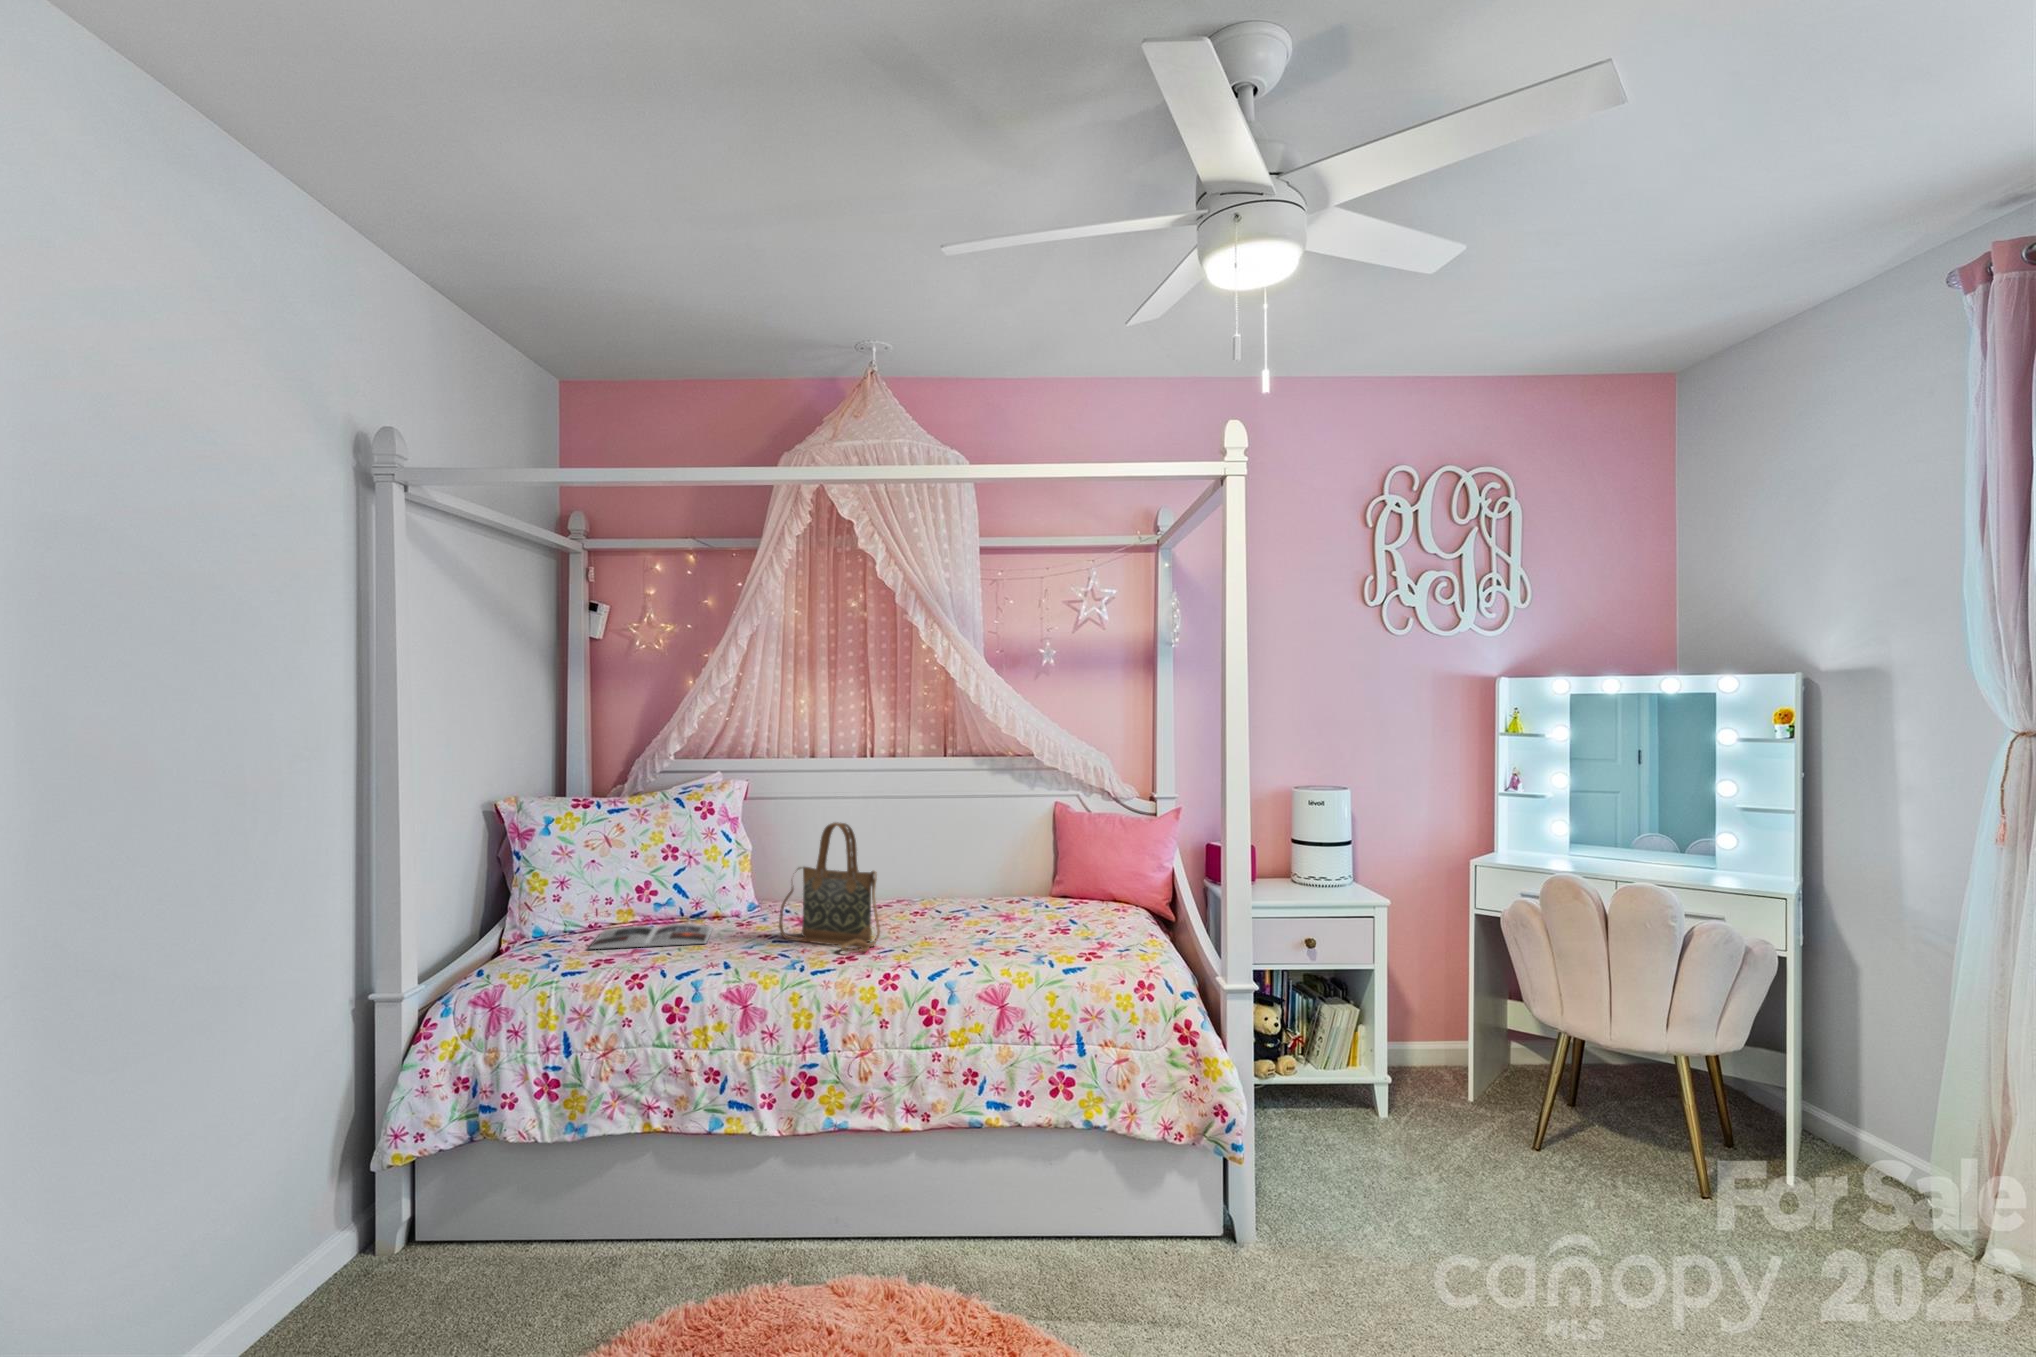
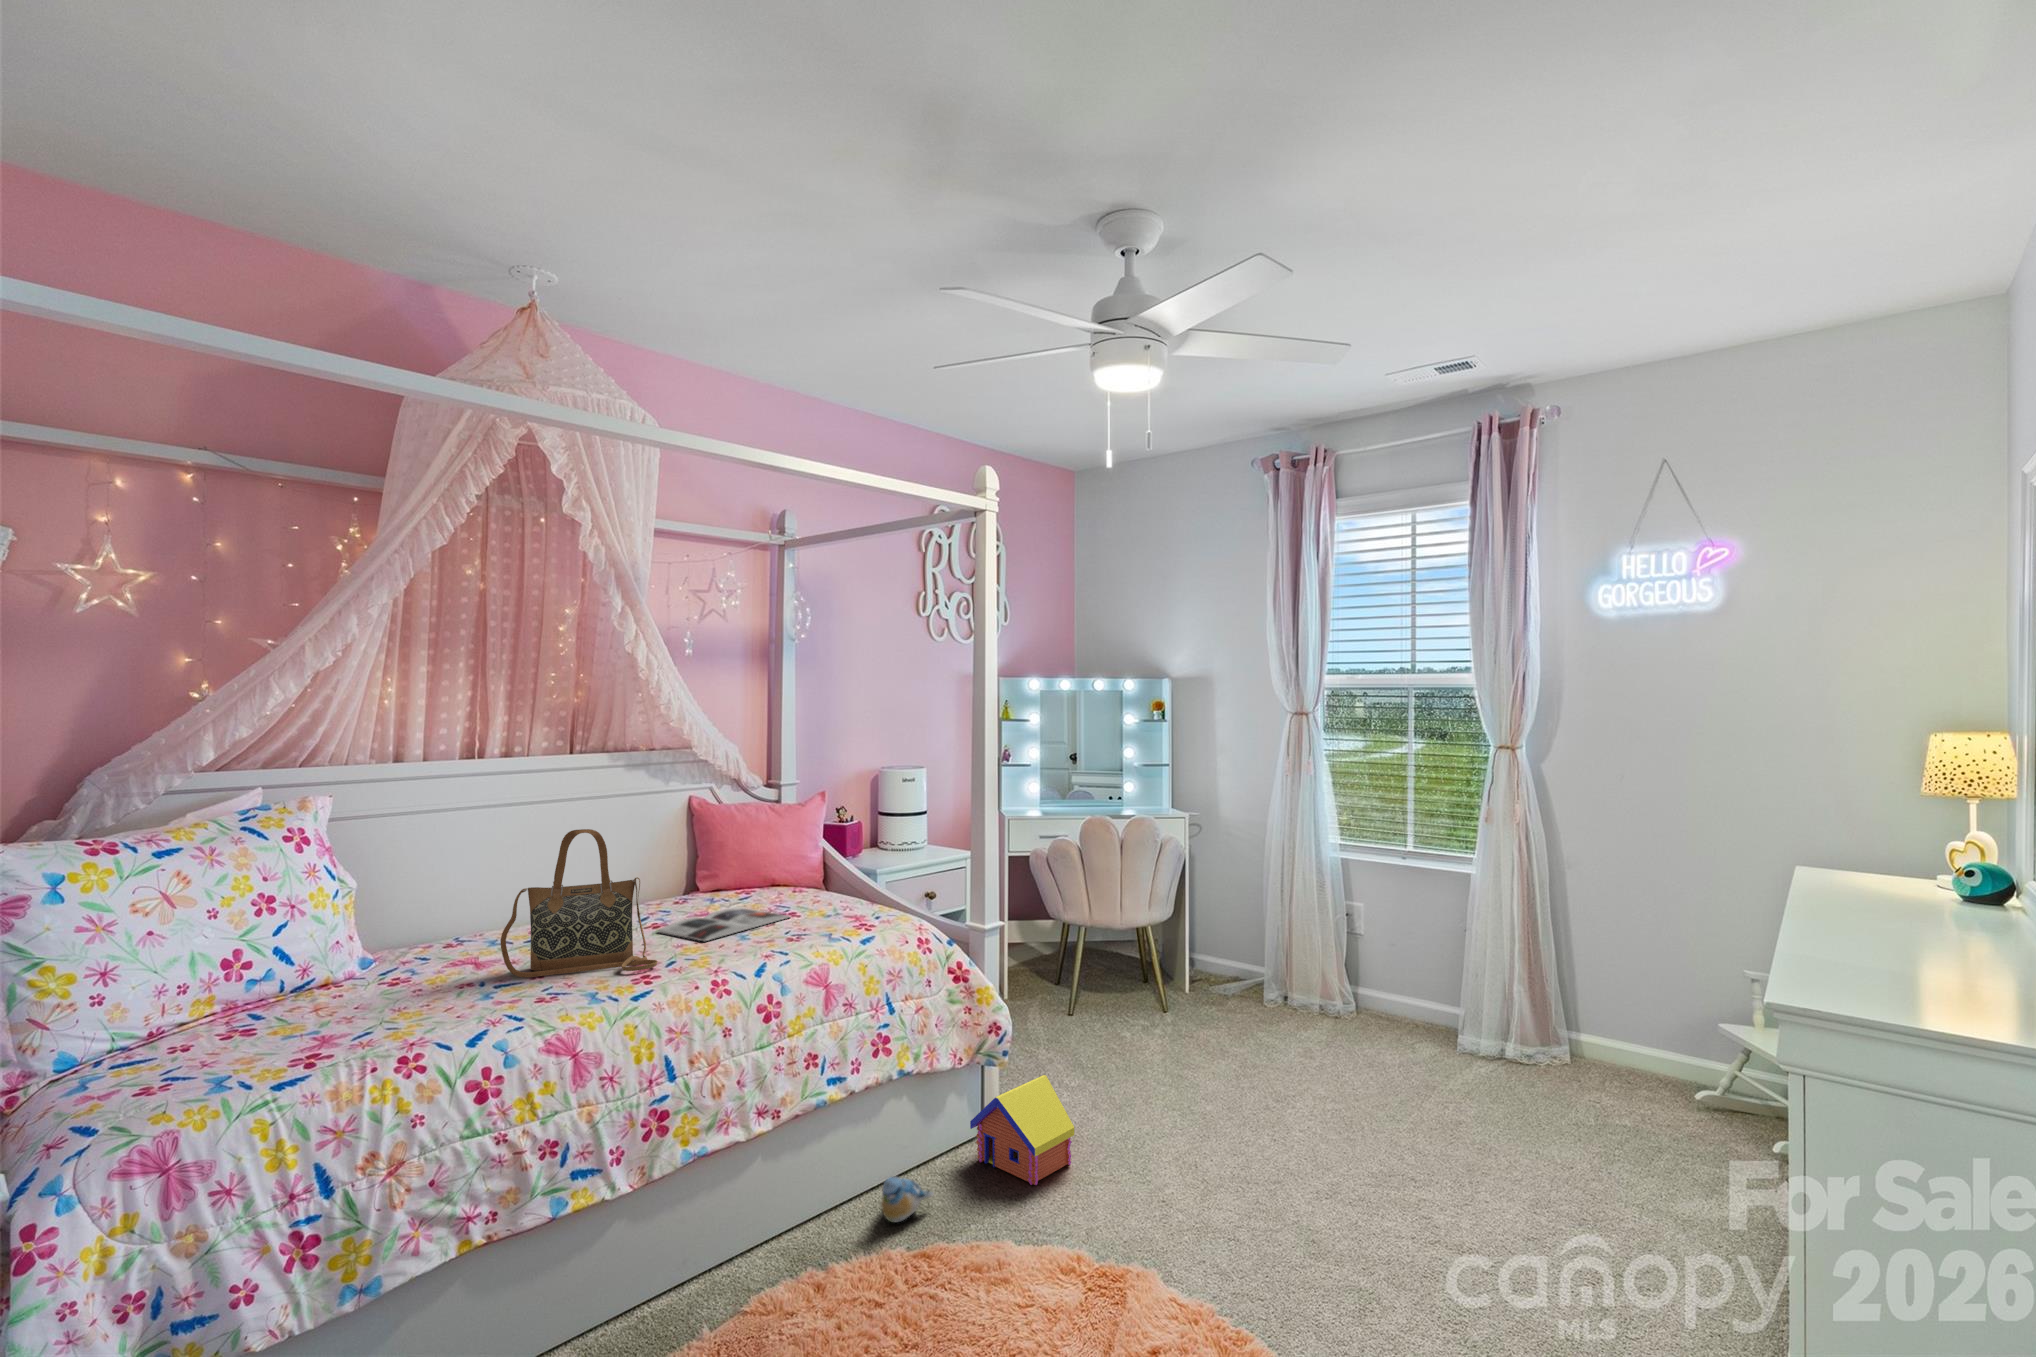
magazine: present [589,924,713,949] -> present [658,908,790,941]
toy house: none [1176,1188,1271,1310] -> present [970,1075,1074,1185]
plush toy: none [1014,1224,1083,1276] -> present [881,1176,934,1223]

